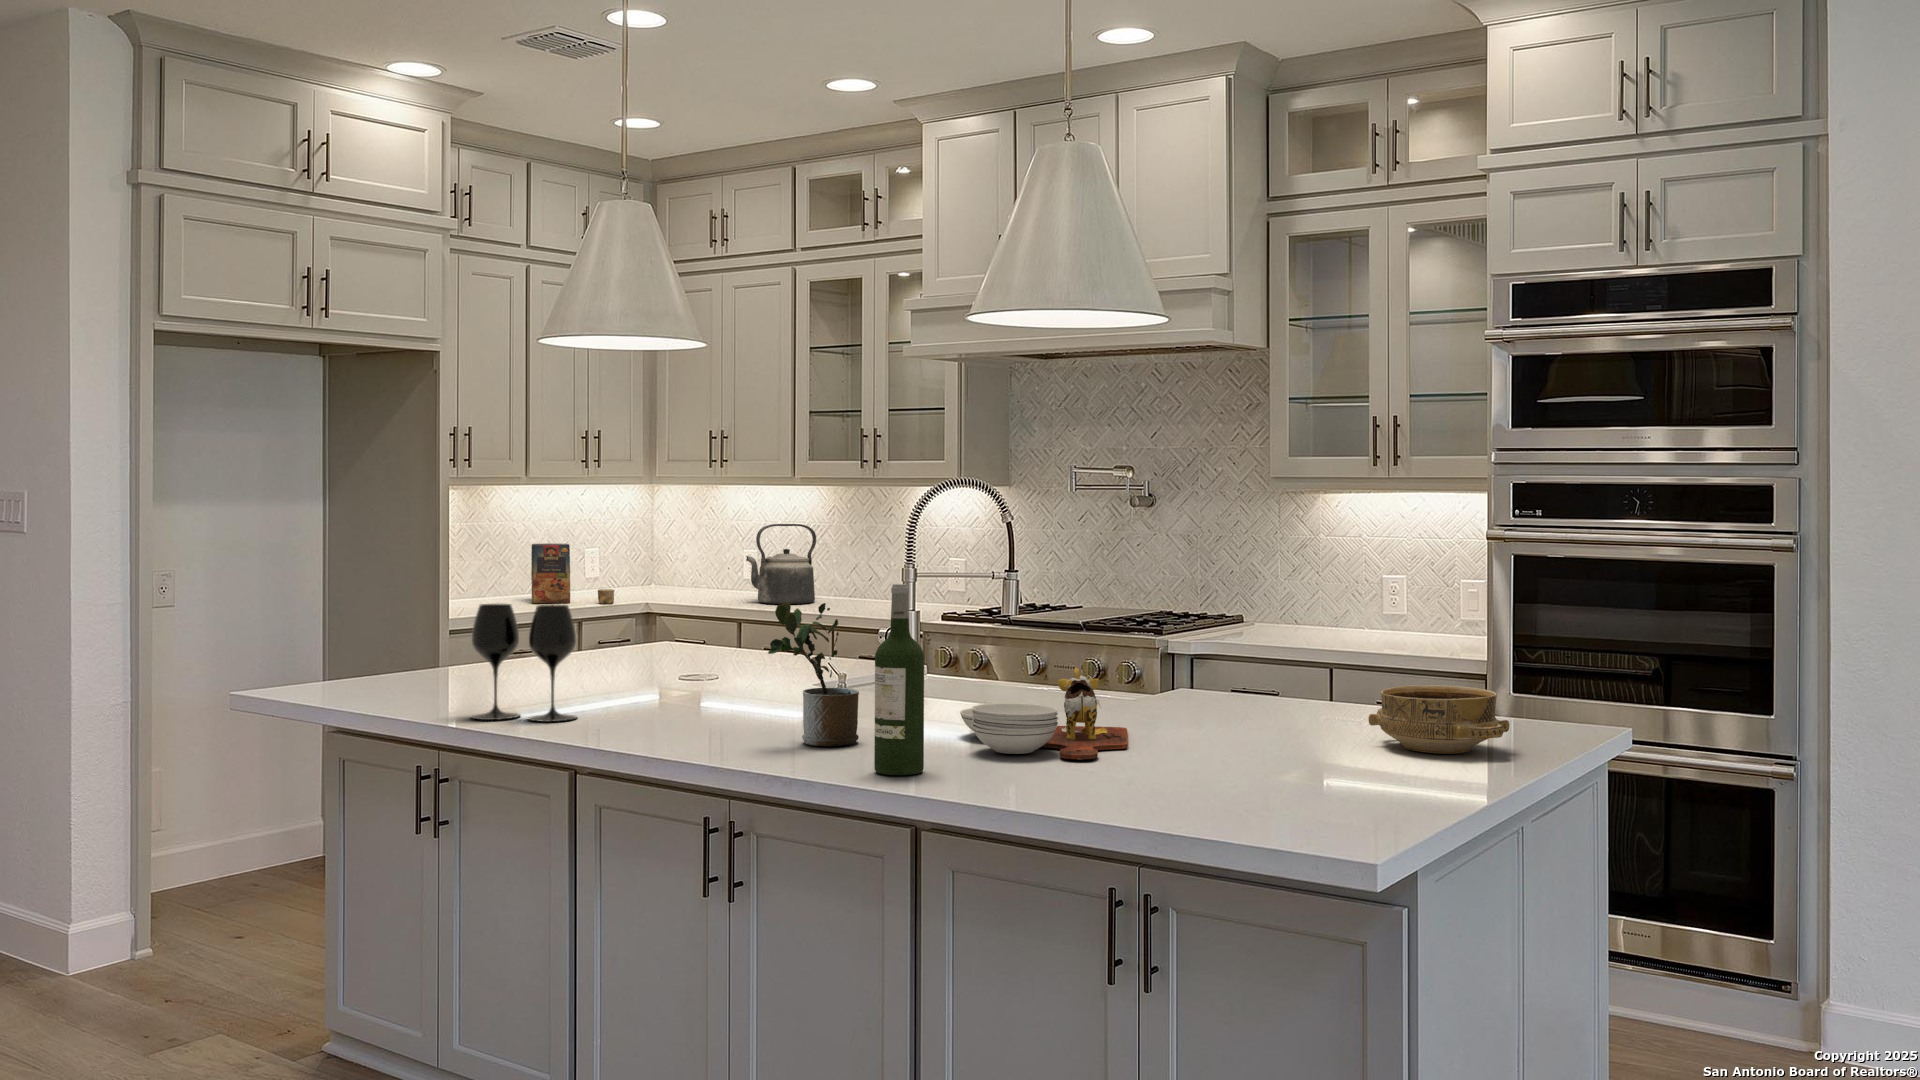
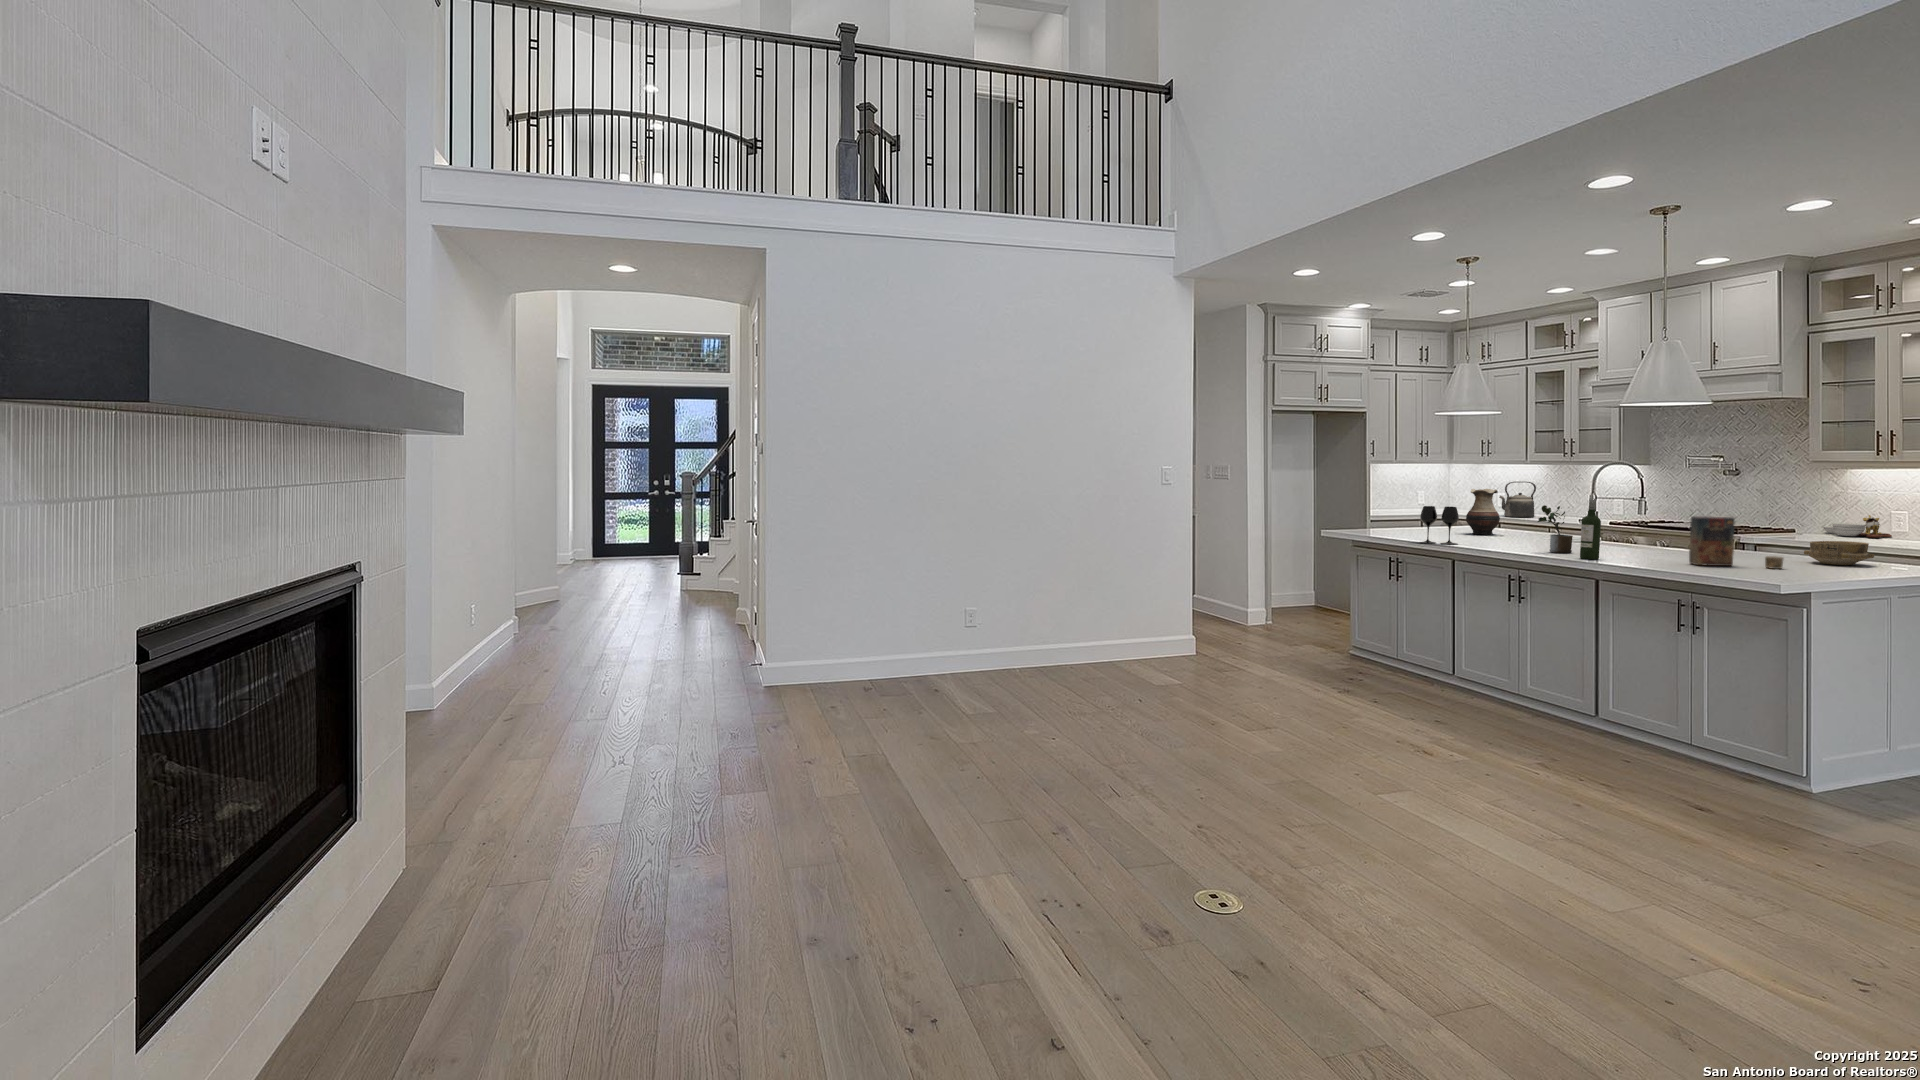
cereal box: present [531,543,614,604] -> present [1689,516,1783,569]
vase: none [630,546,711,671] -> present [1466,489,1500,535]
cutting board: present [960,668,1128,759] -> present [1823,515,1892,537]

